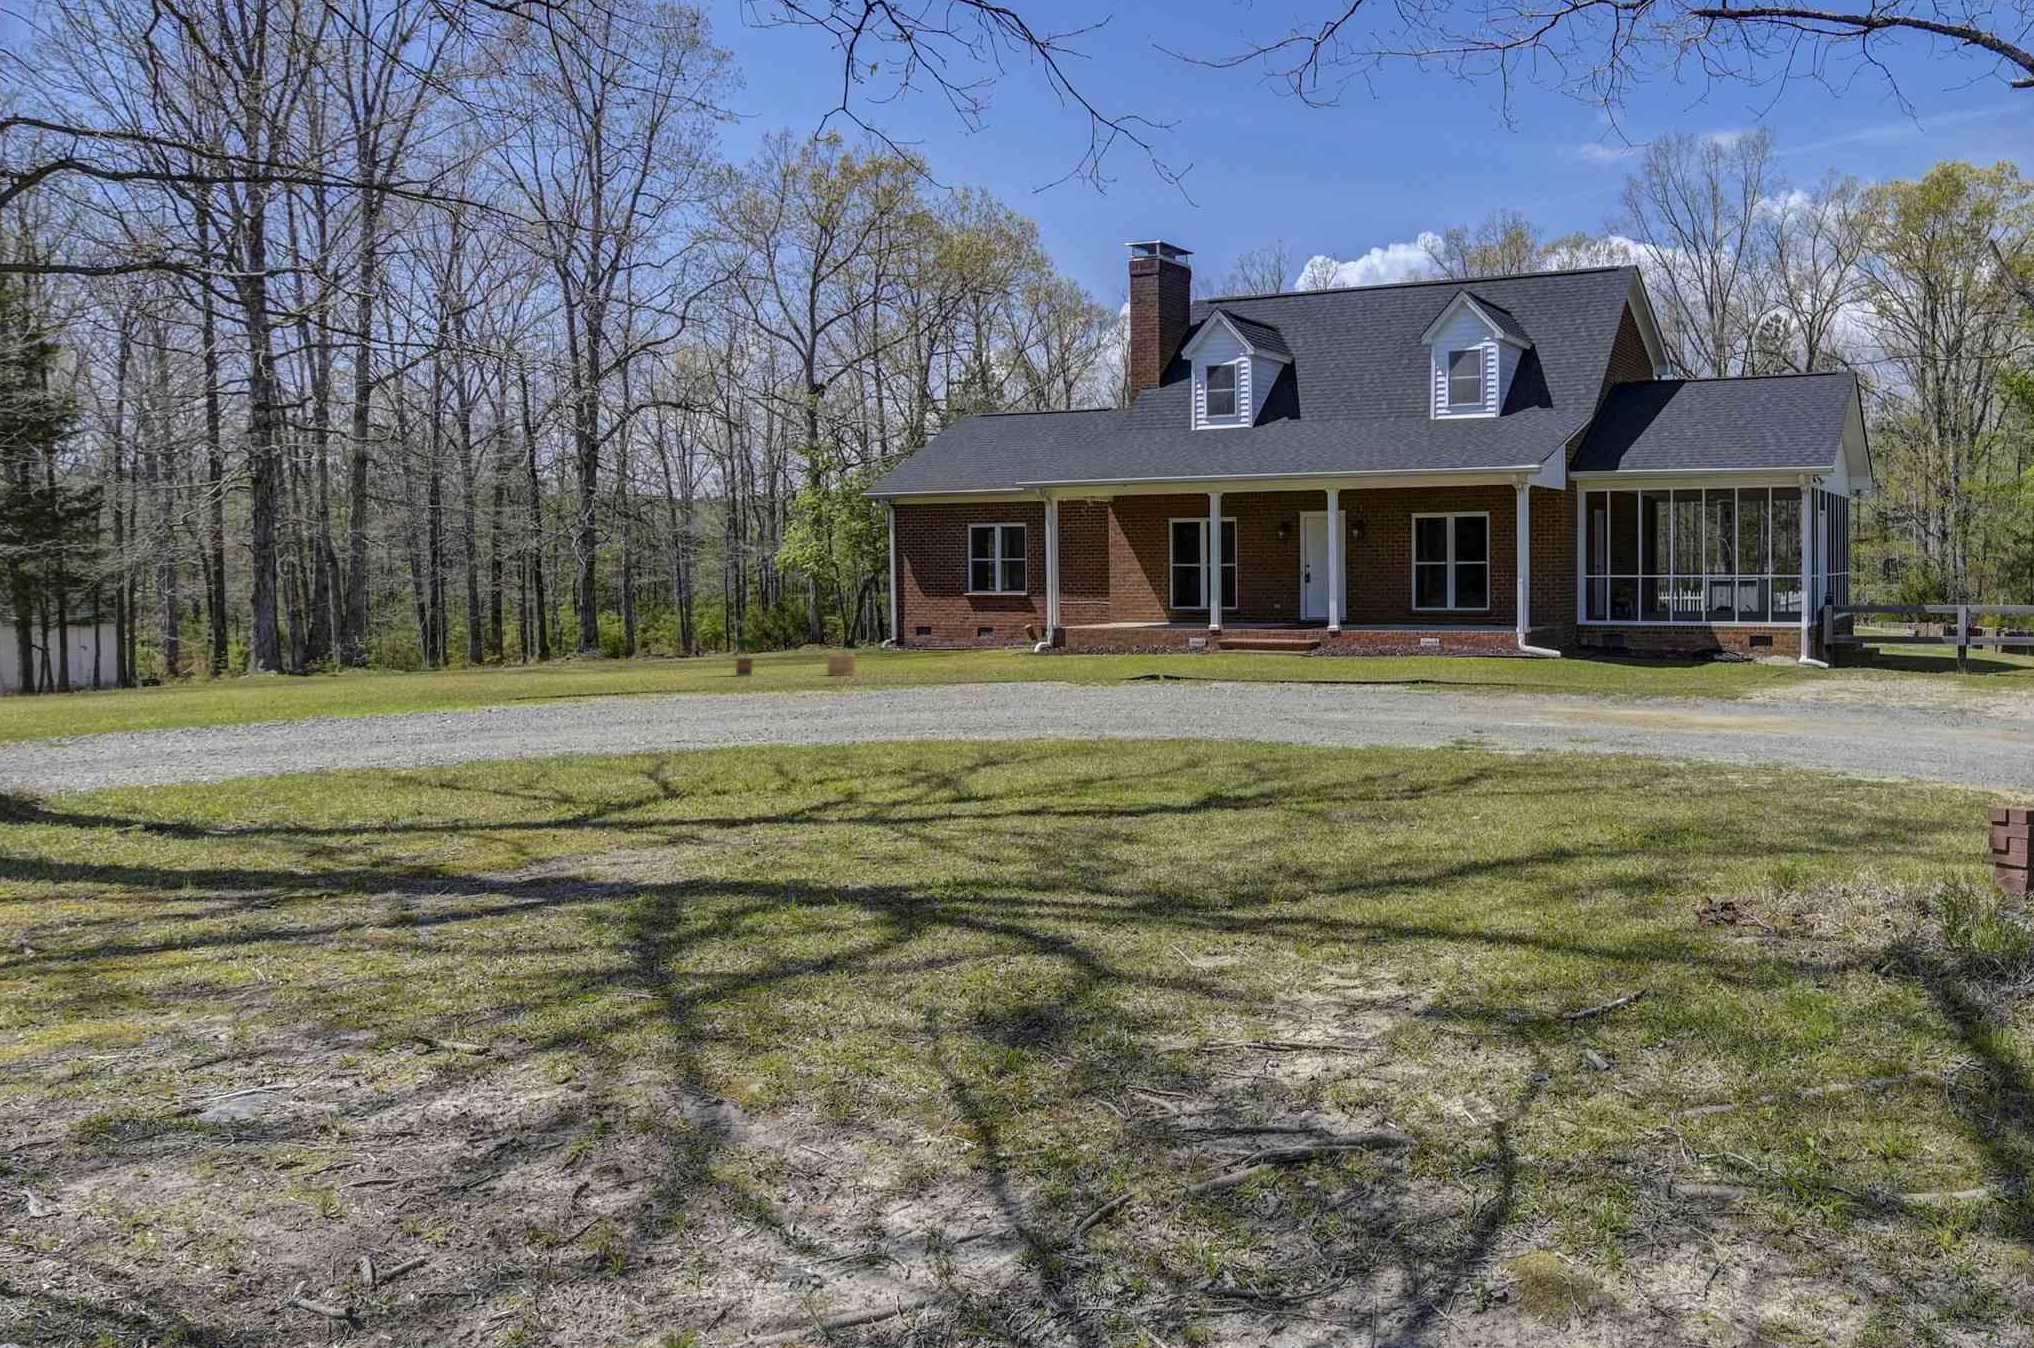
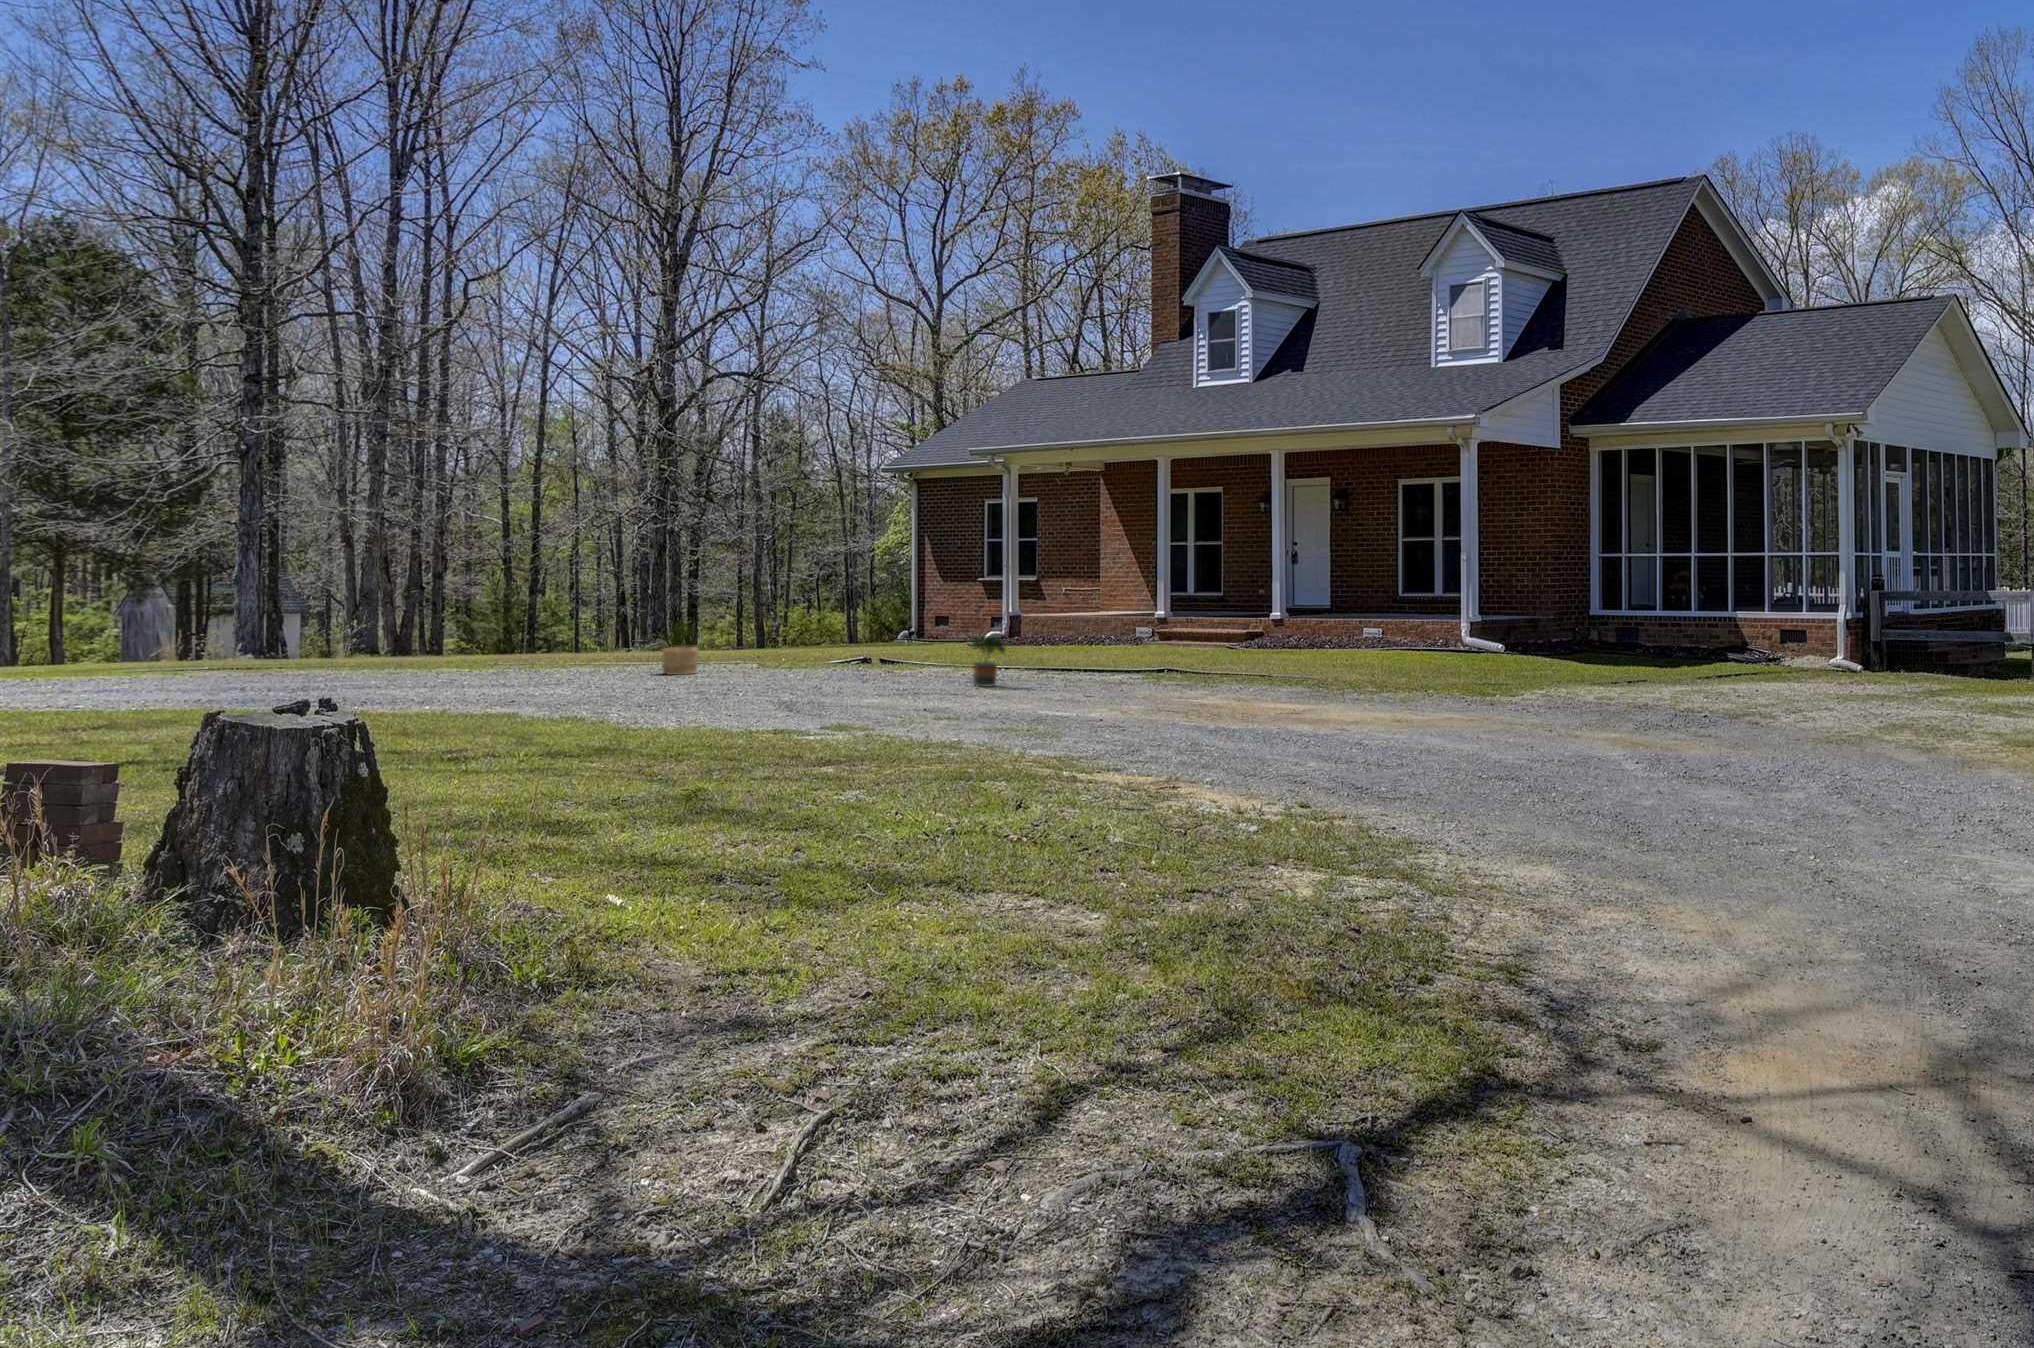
potted tree: present [734,638,760,676] -> present [971,636,1006,687]

